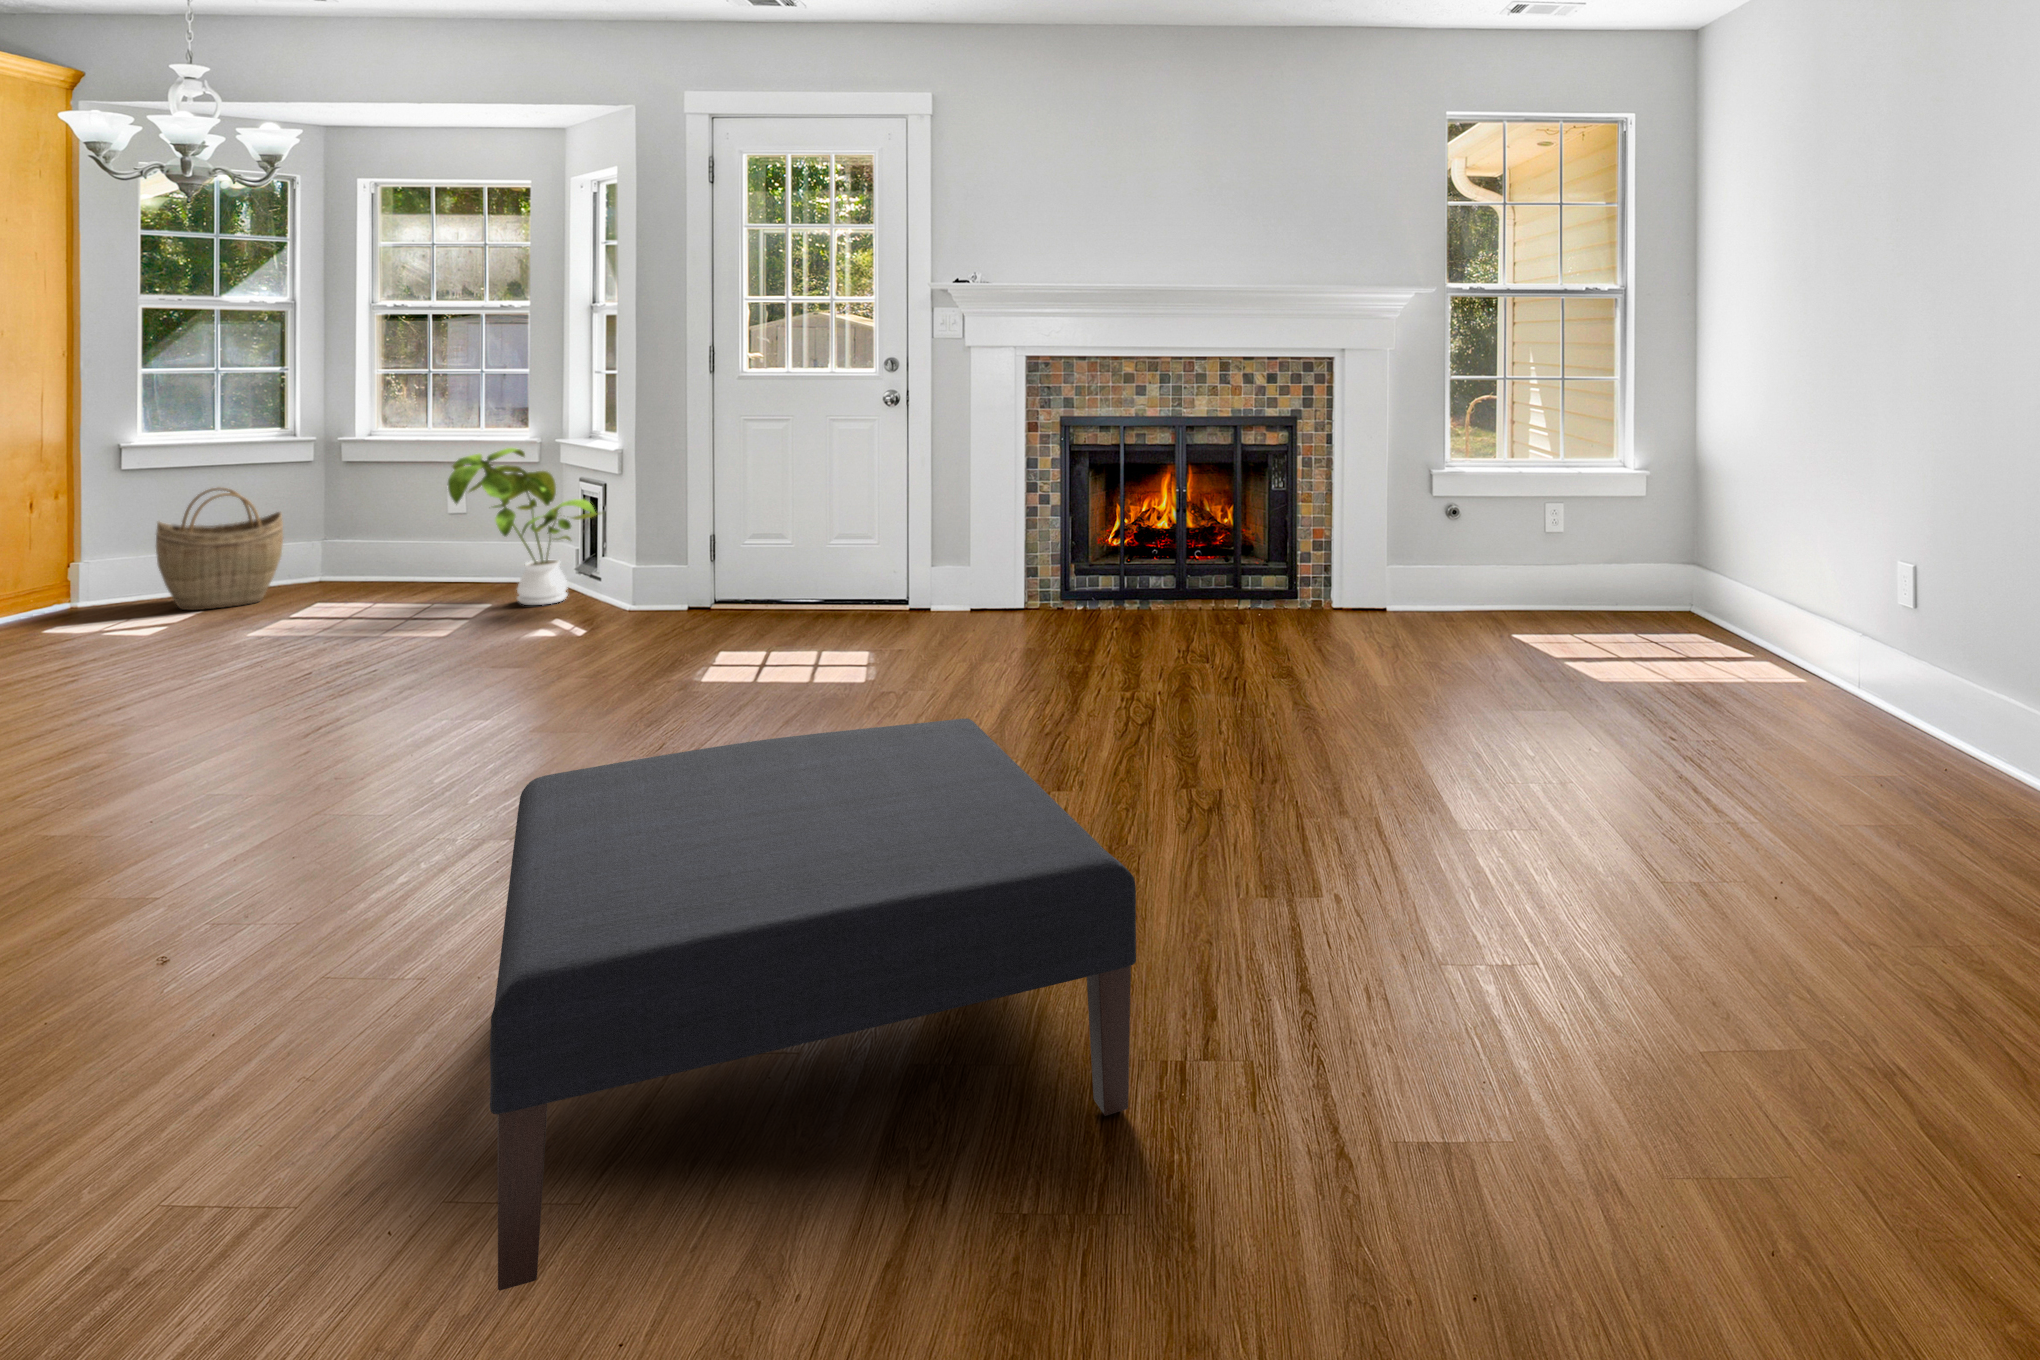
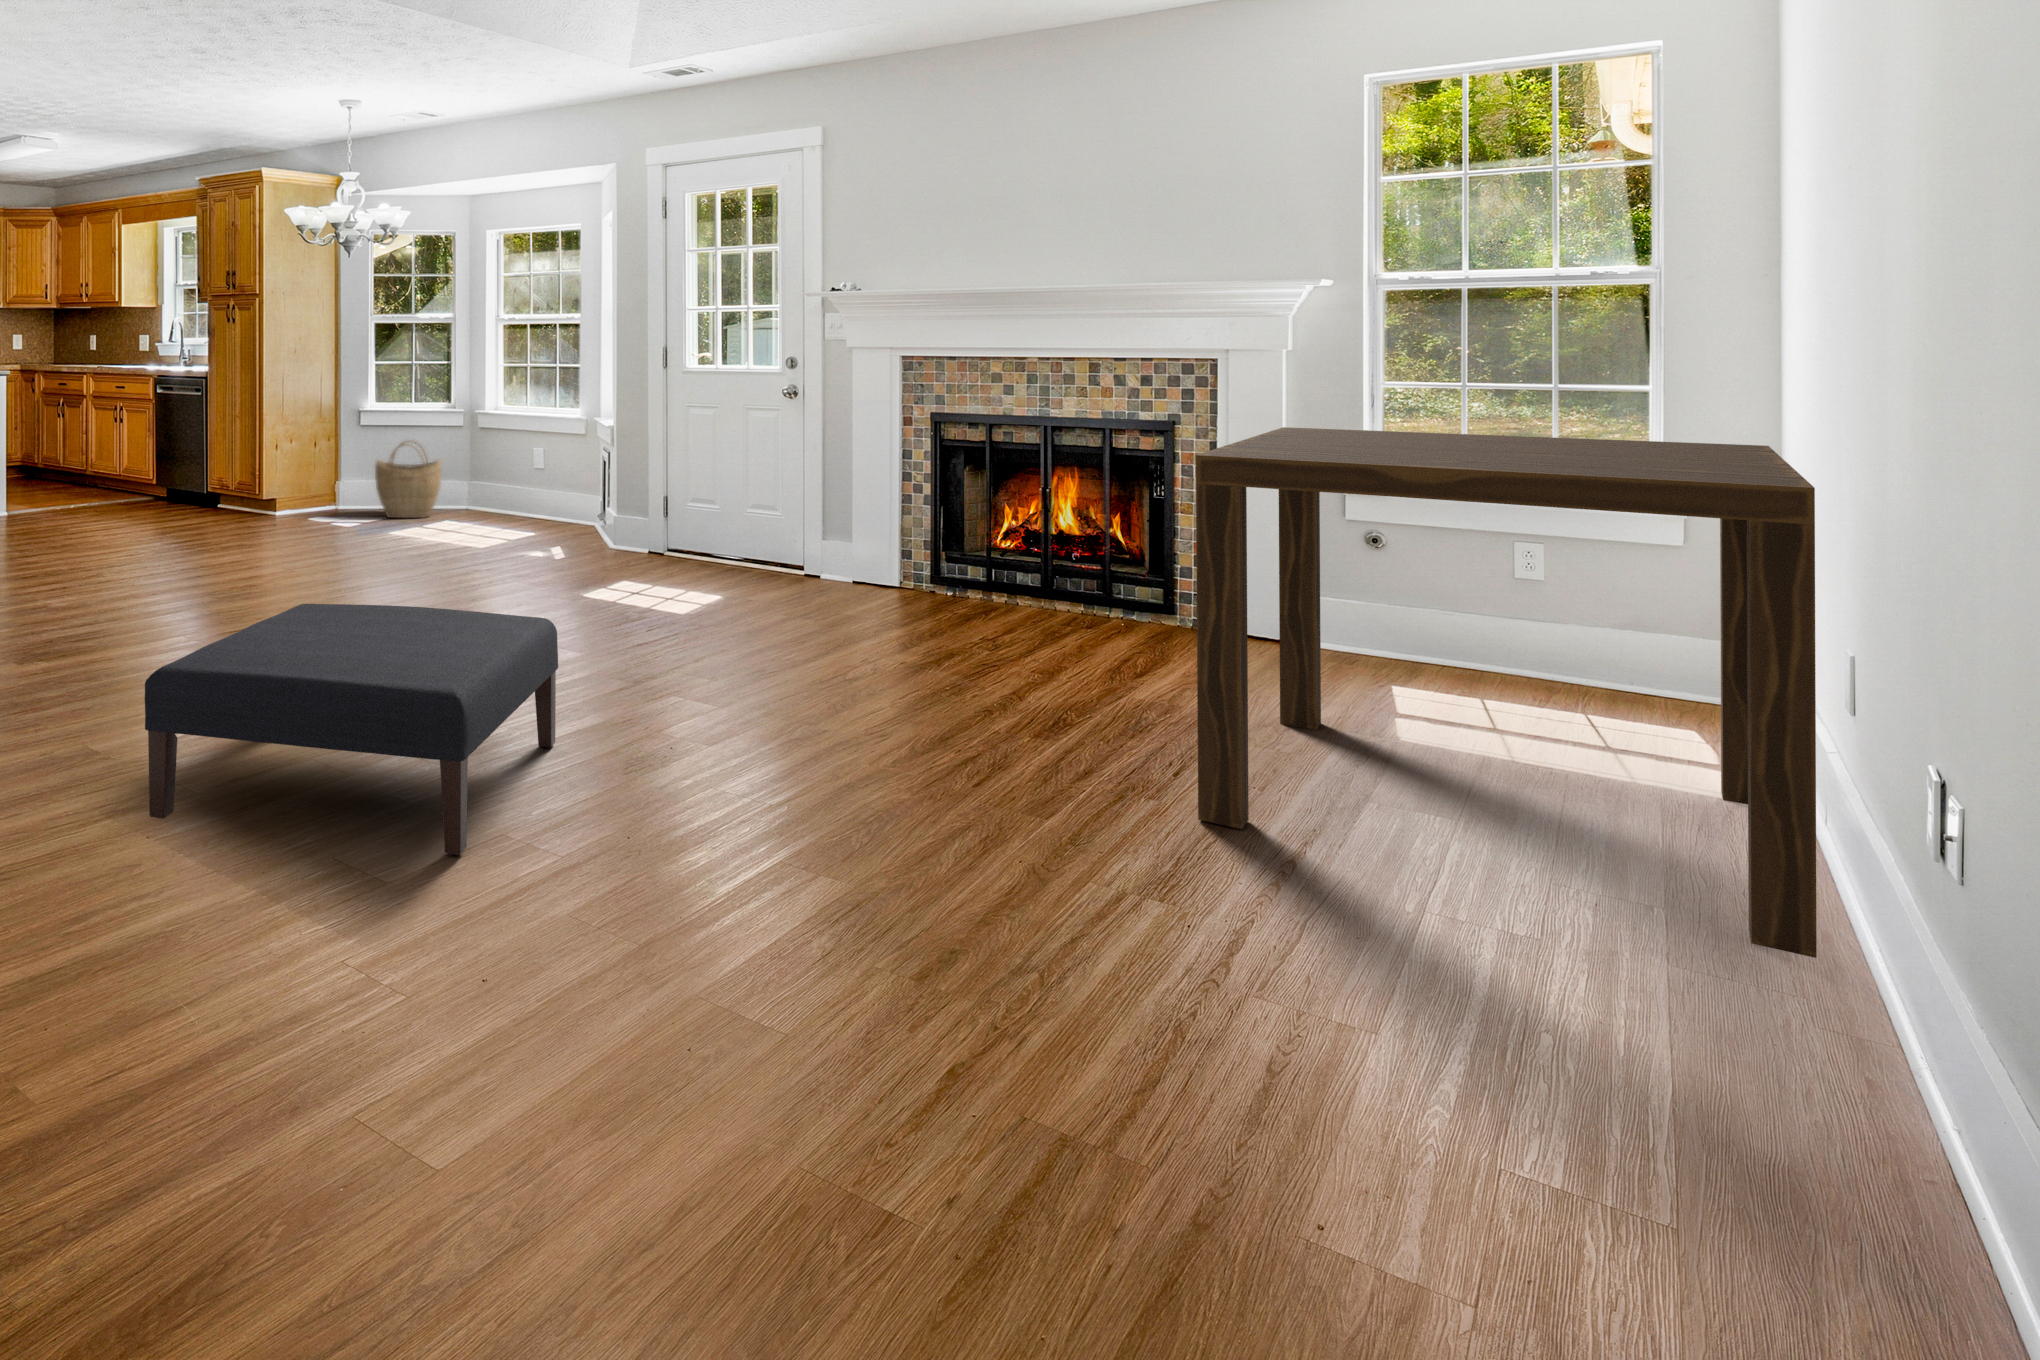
dining table: none [1501,416,2015,788] -> present [1196,427,1817,958]
house plant: present [448,448,601,605] -> none [504,421,605,538]

